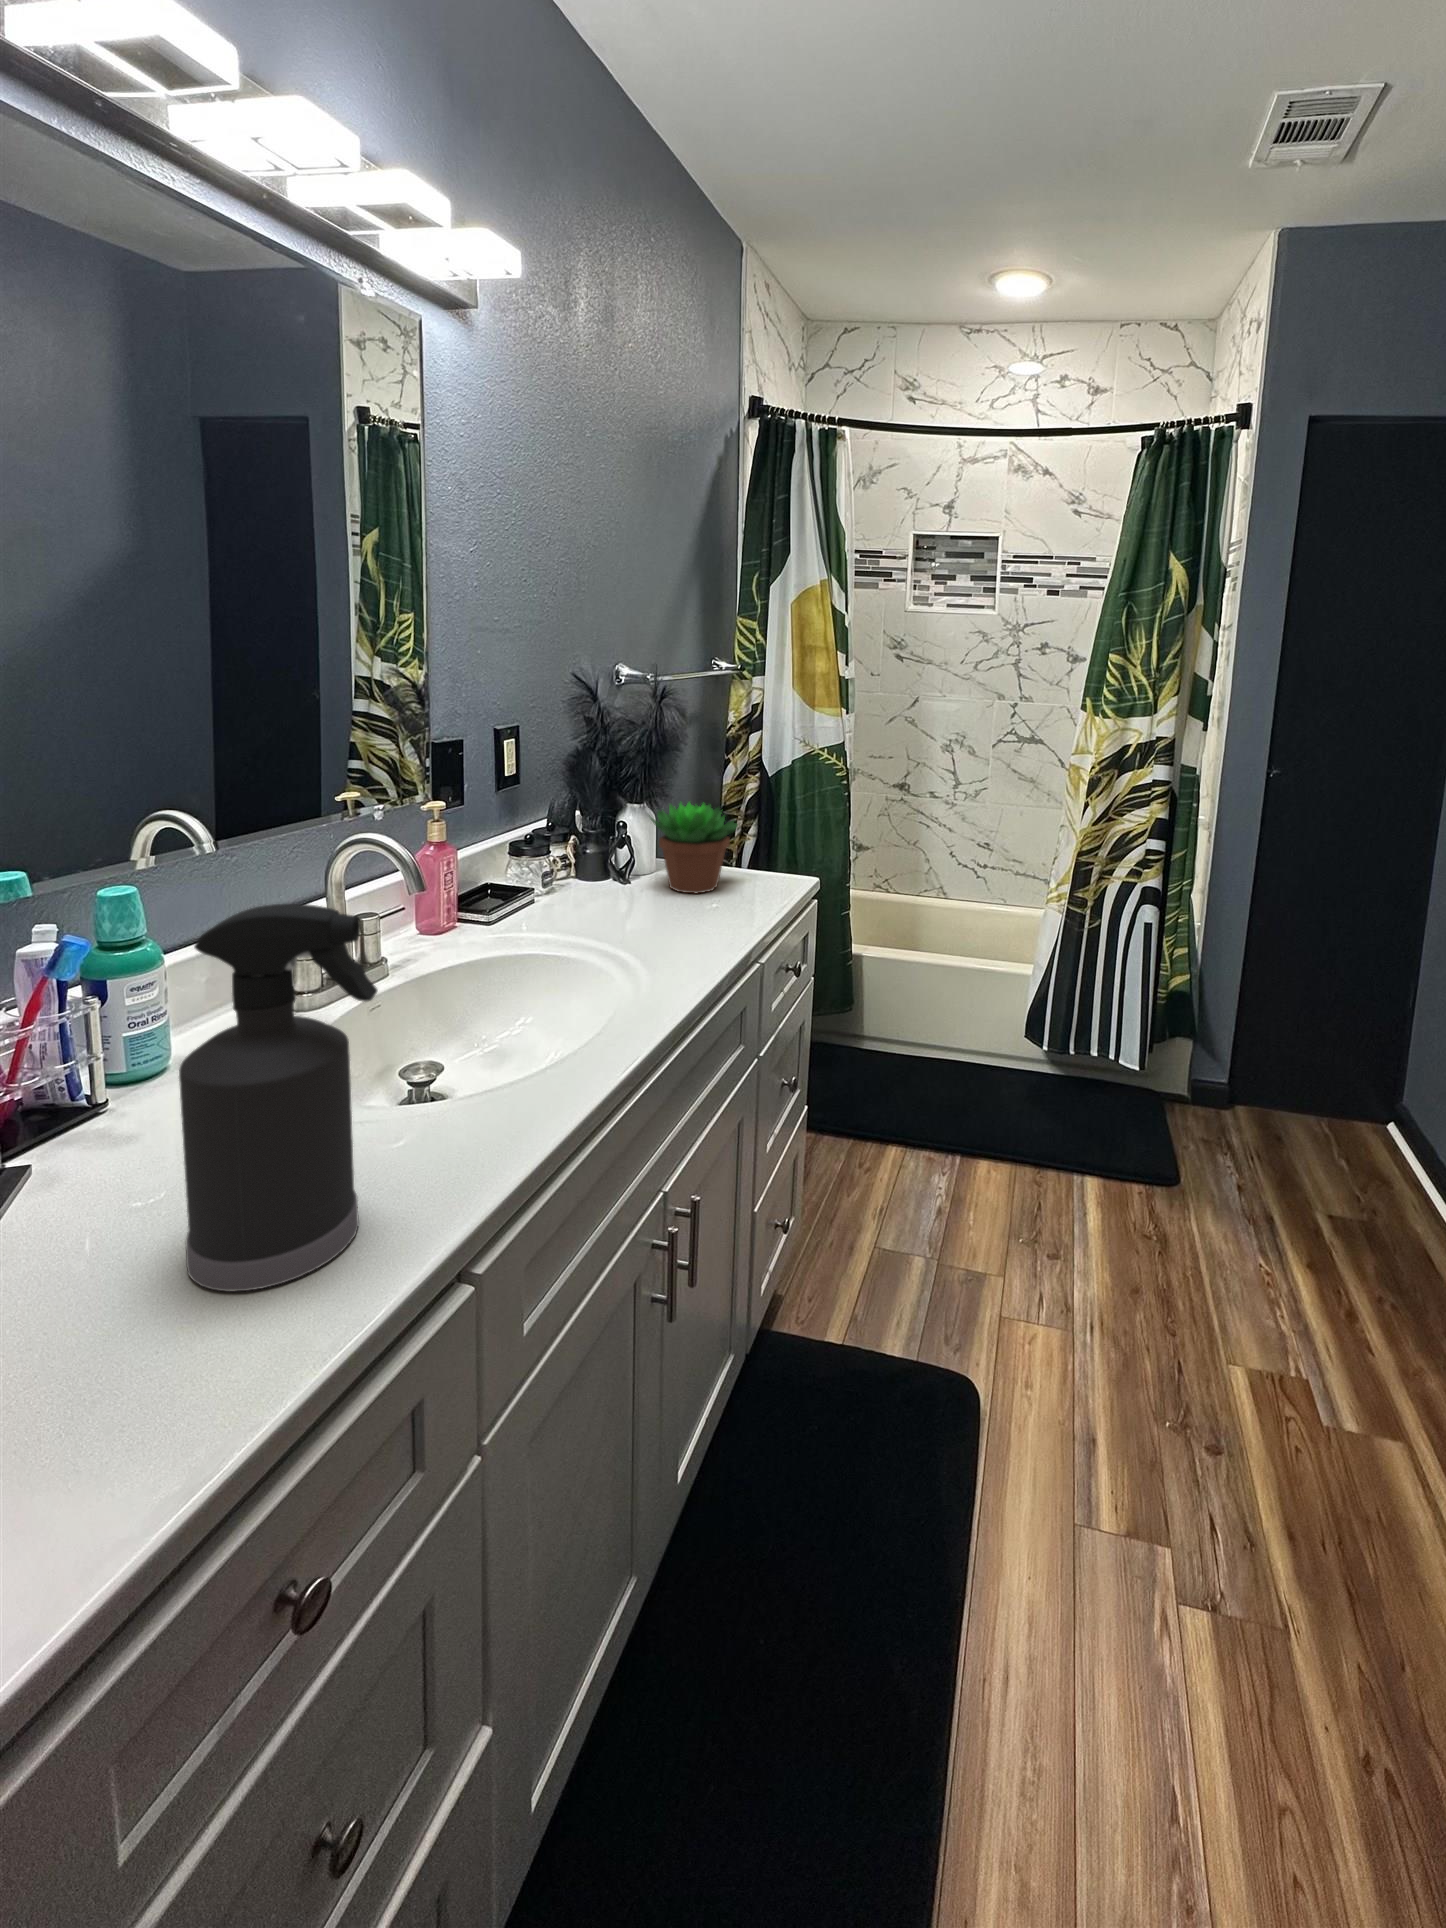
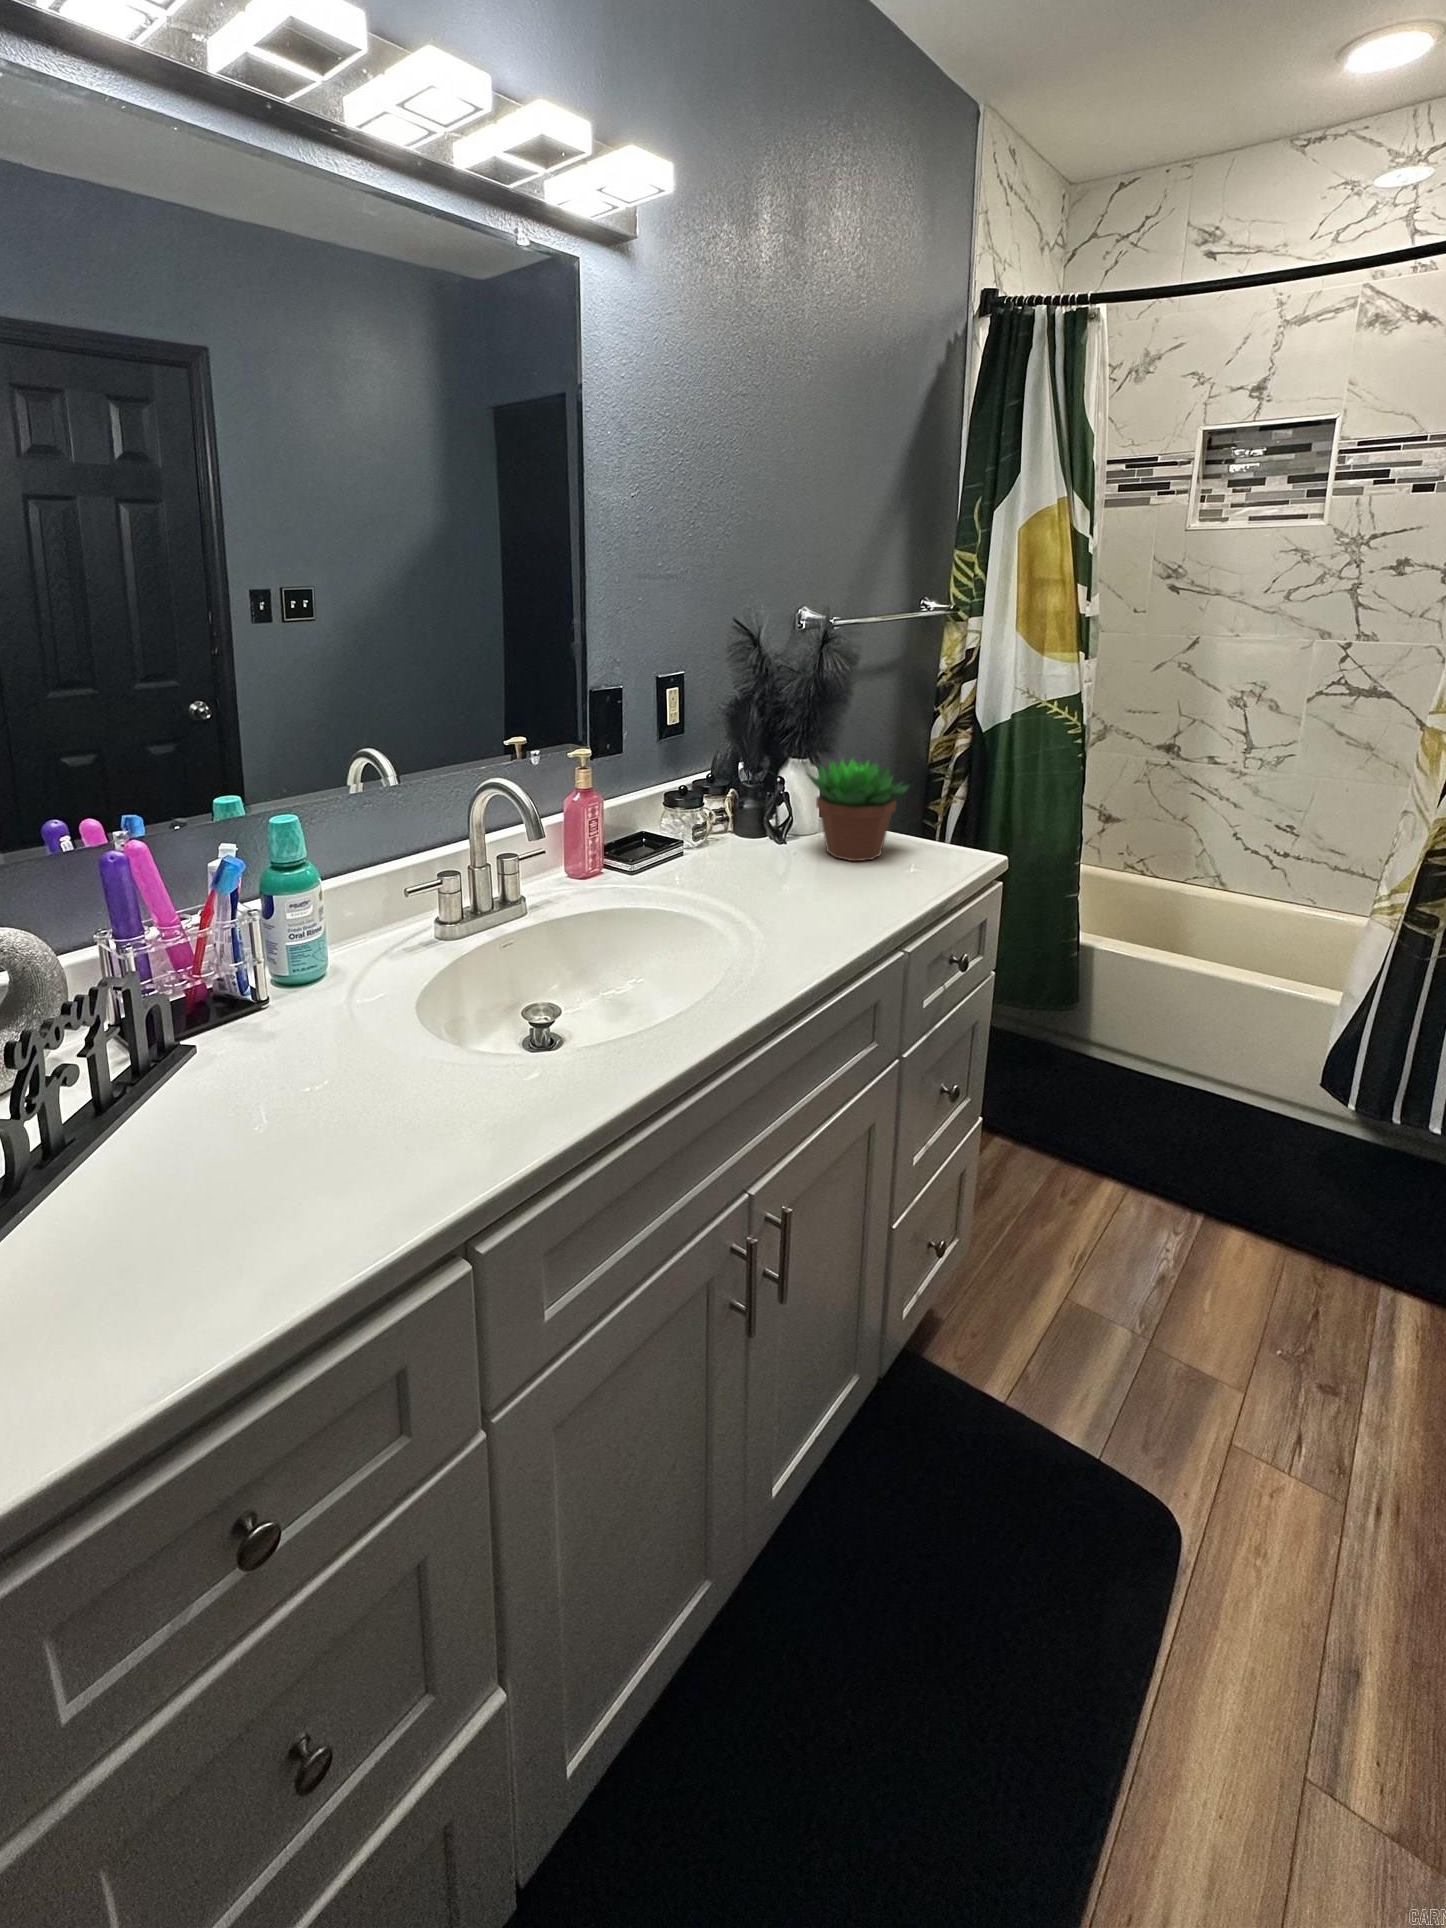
spray bottle: present [179,904,378,1292] -> none [210,852,376,1220]

